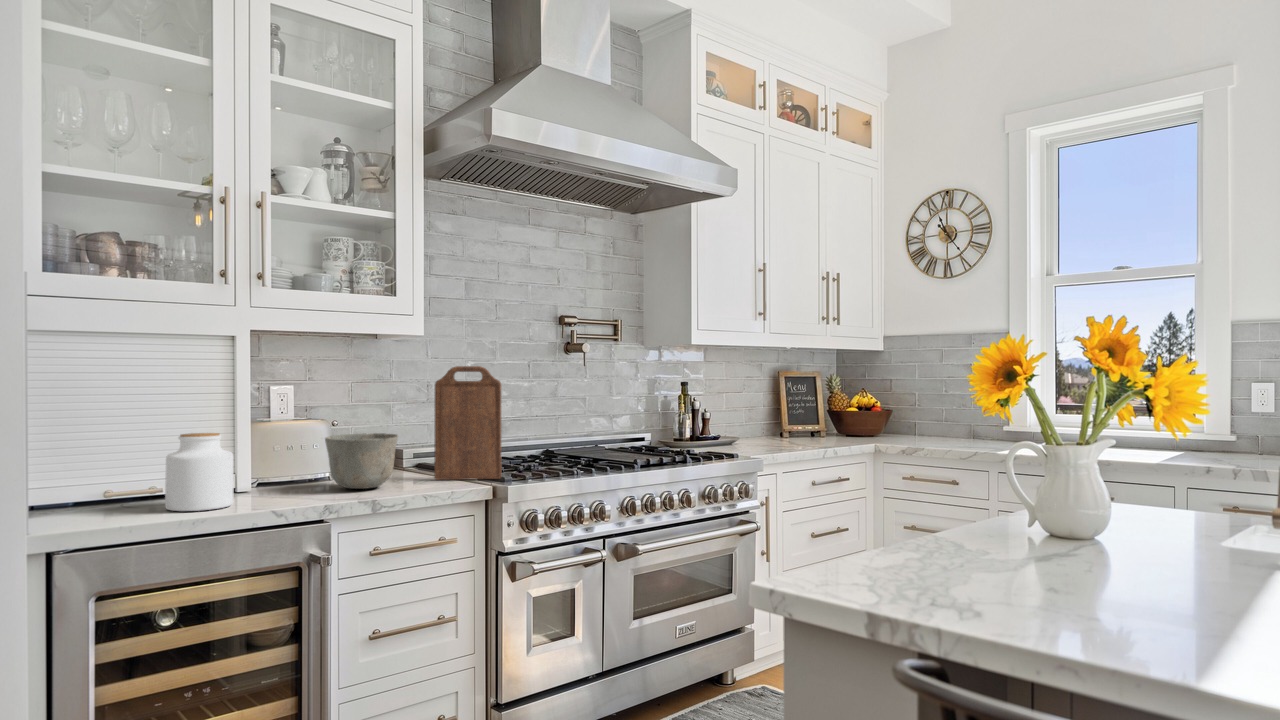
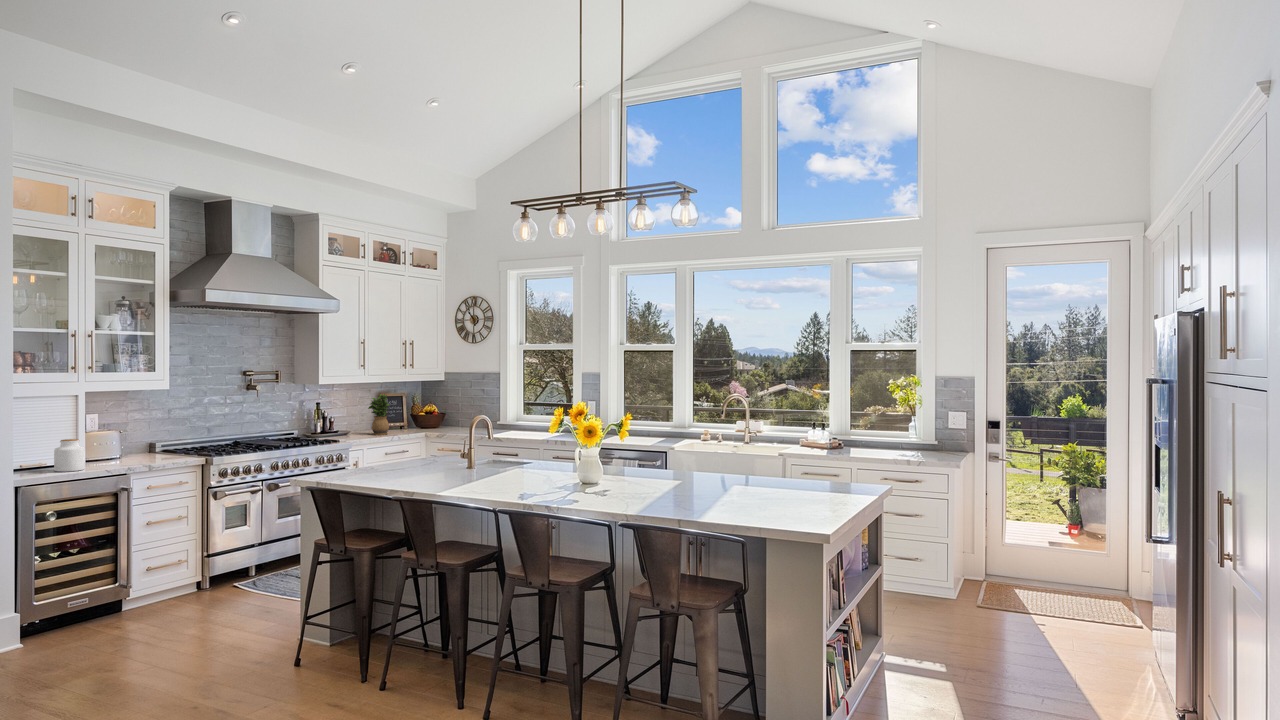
cutting board: present [434,366,501,480] -> none [176,404,210,457]
potted plant: none [773,367,814,446] -> present [368,394,390,435]
ceramic bowl: present [325,433,398,489] -> none [123,436,159,462]

